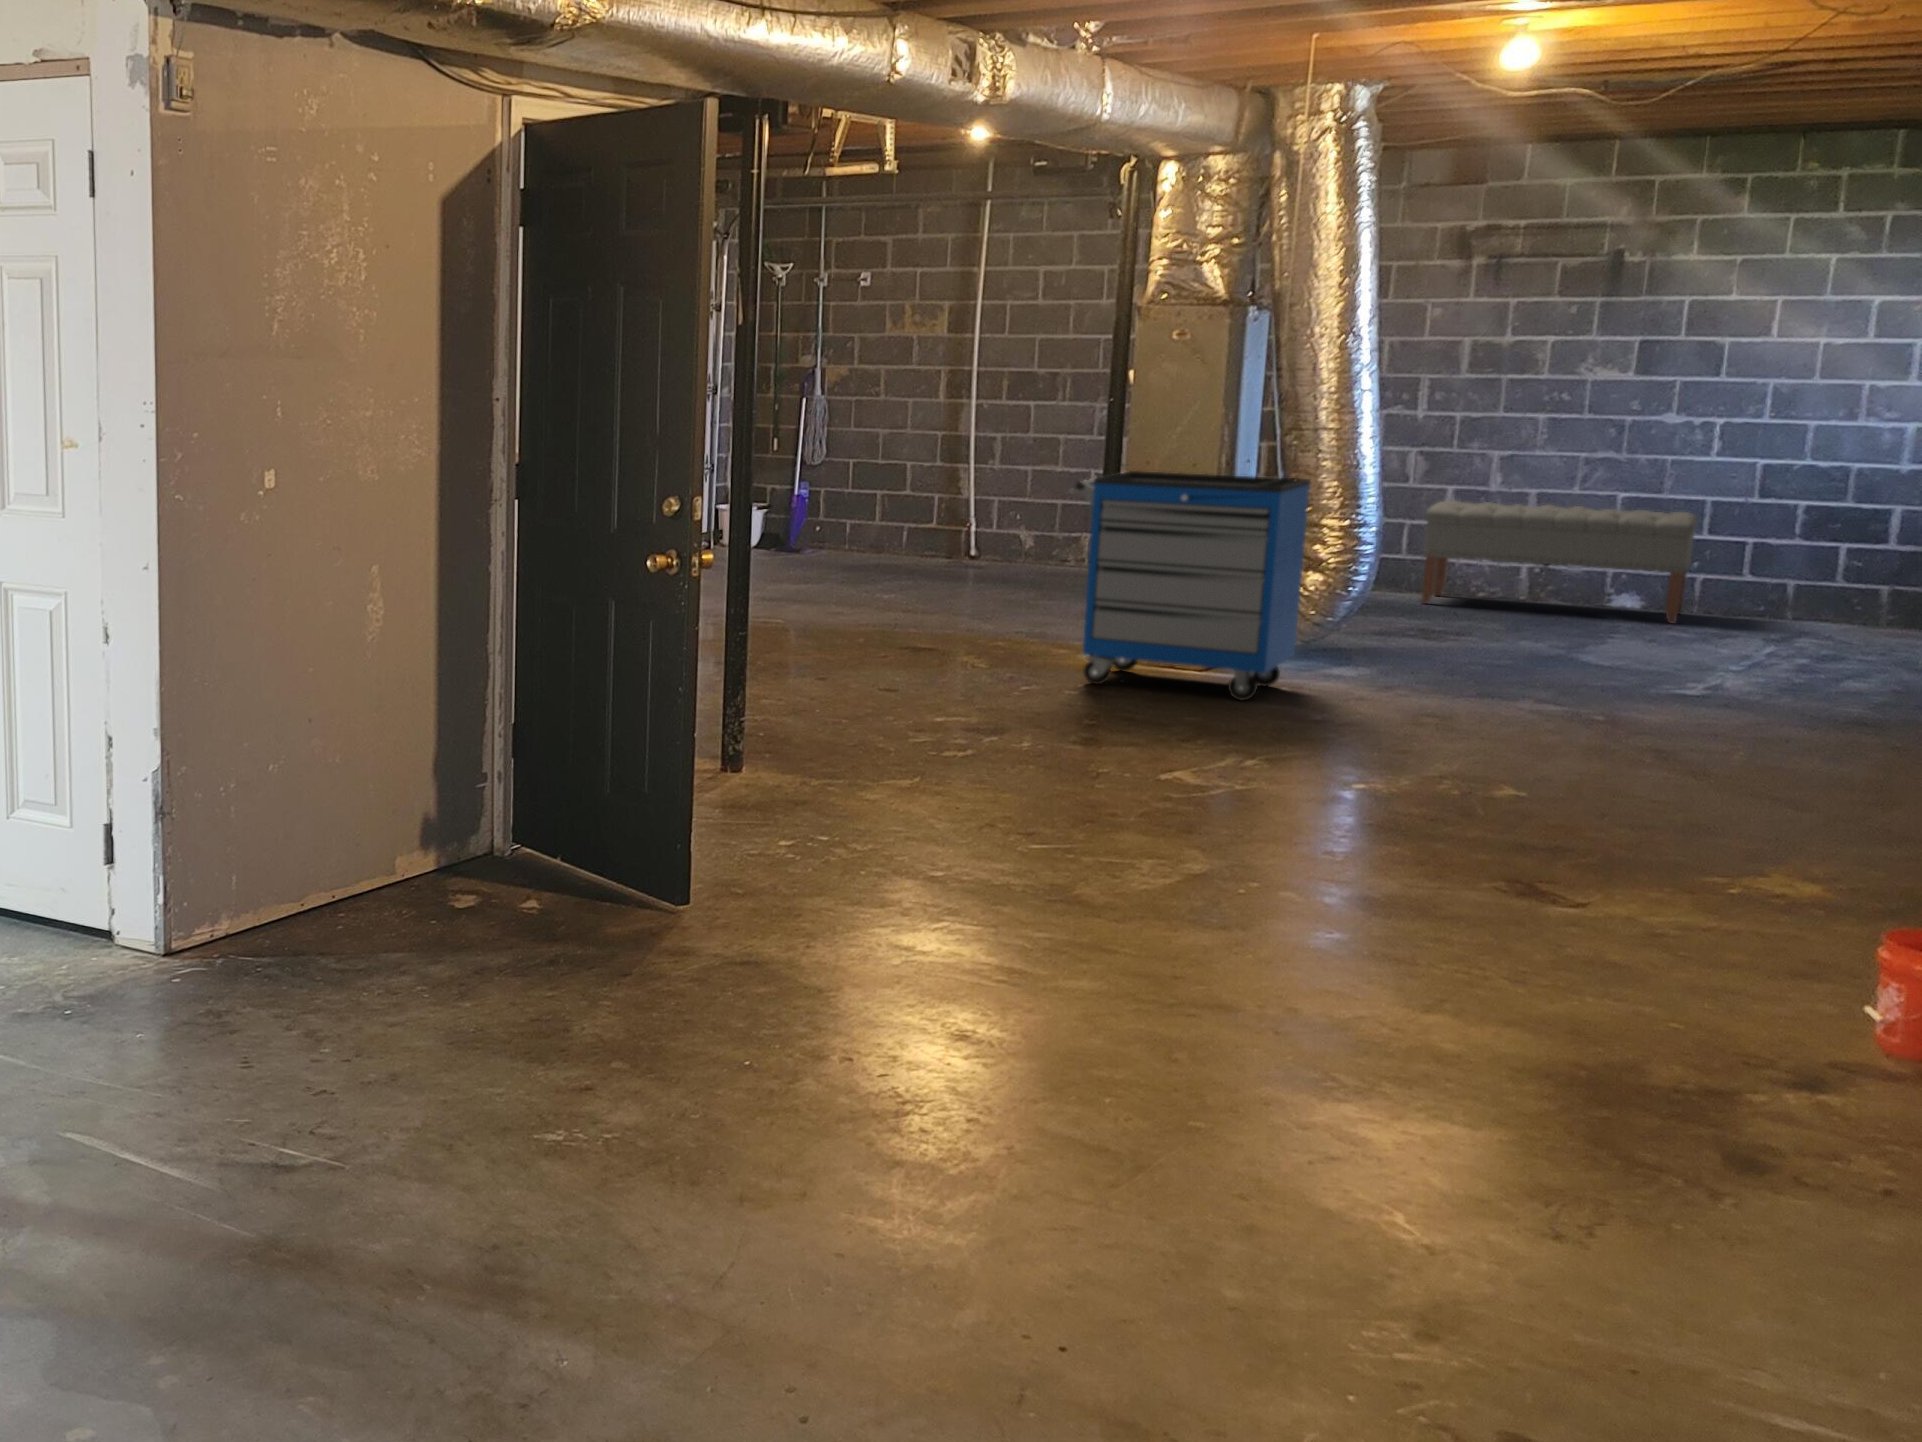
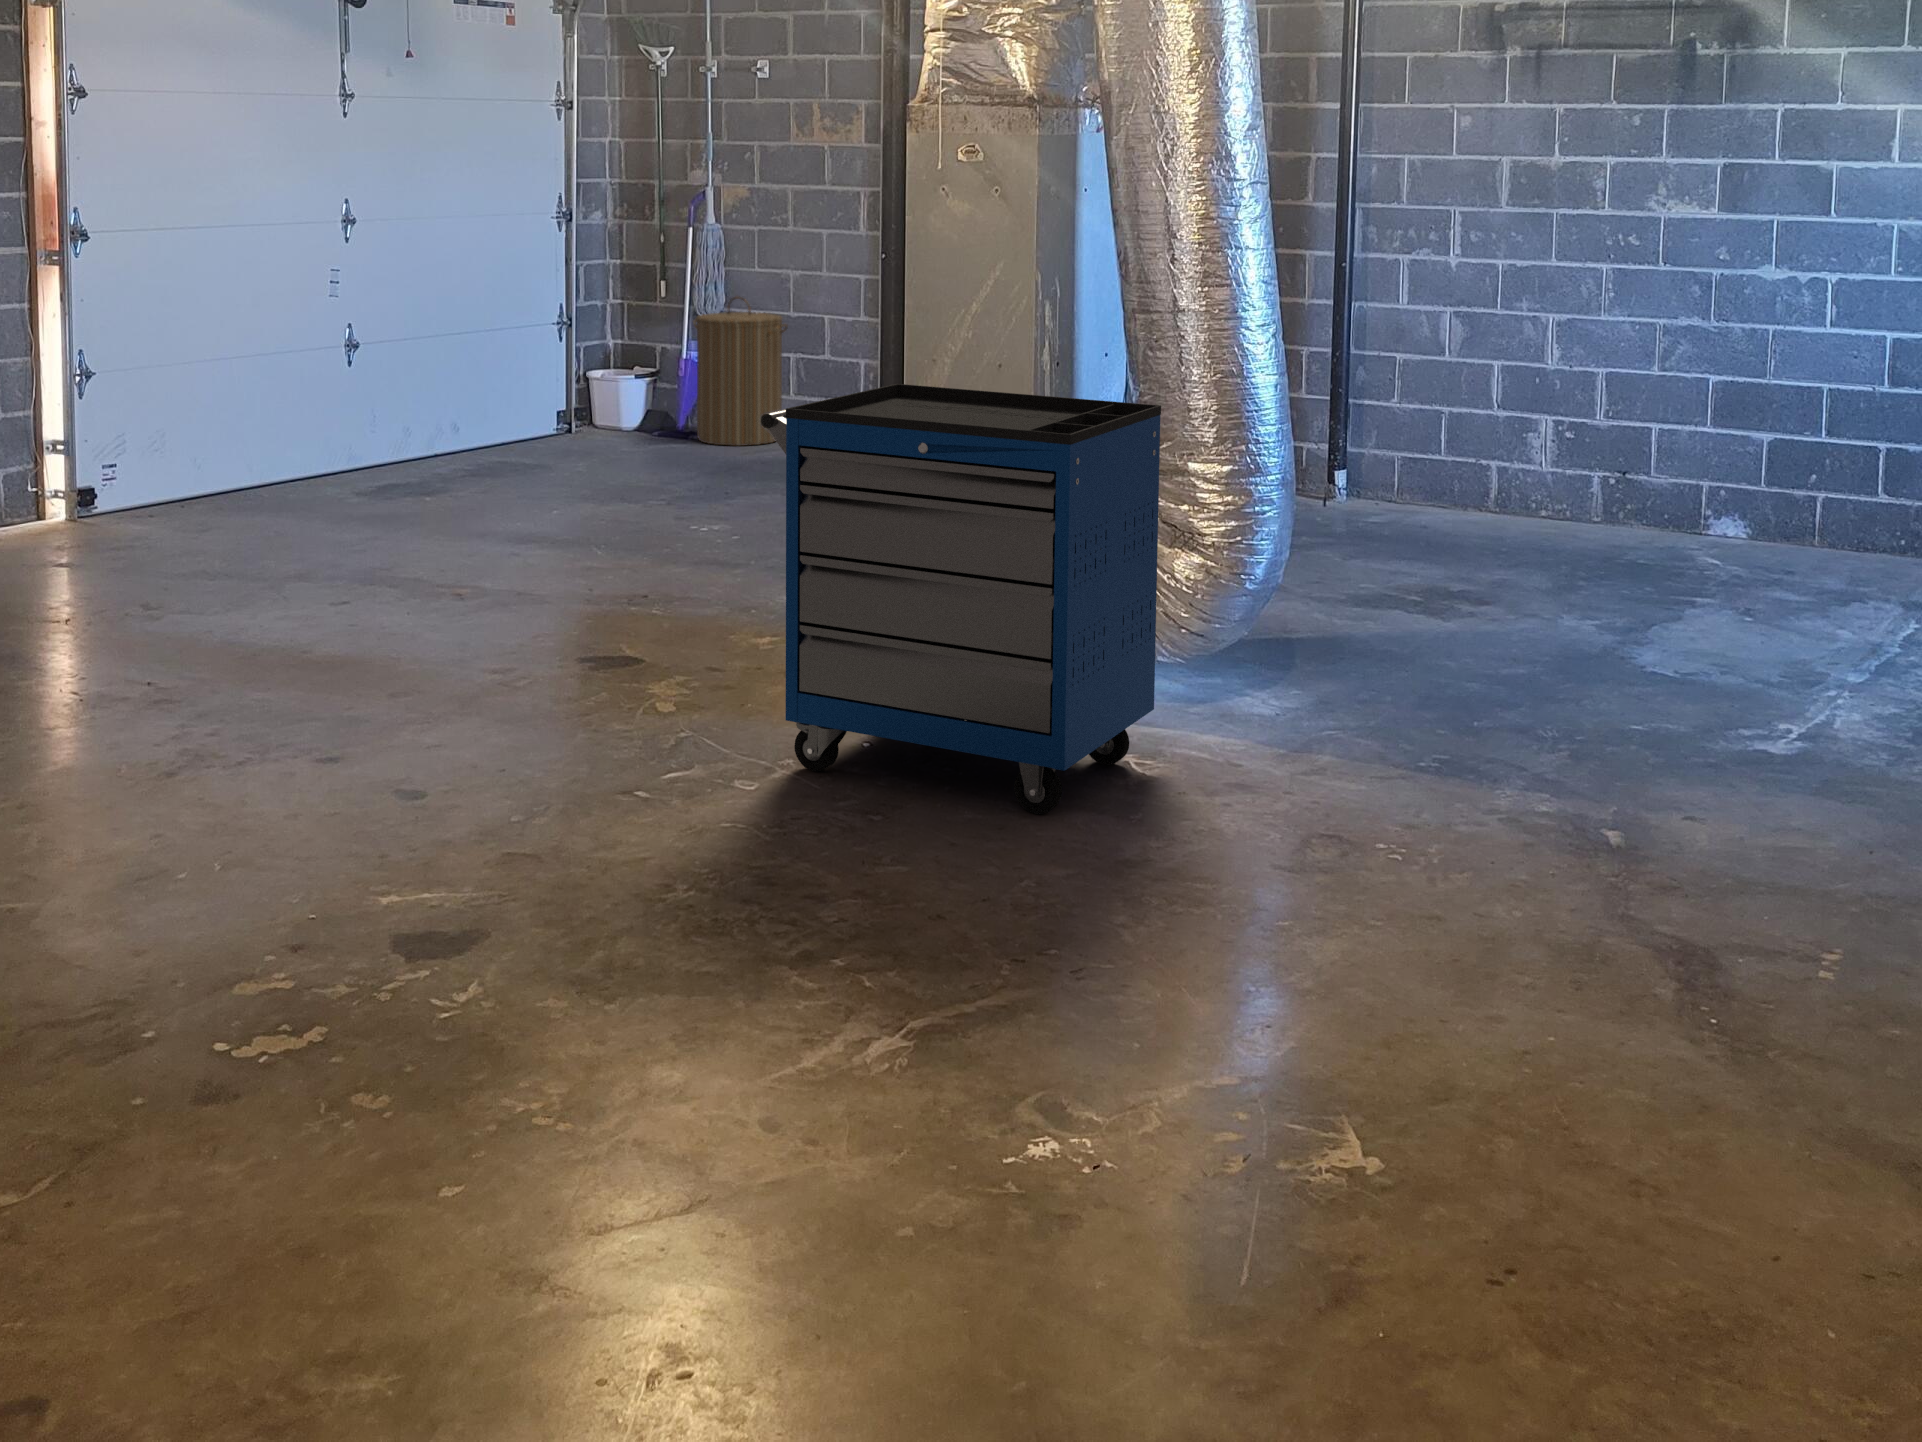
laundry hamper: none [809,447,883,554] -> present [694,296,788,446]
bench: present [1421,500,1698,623] -> none [1455,383,1813,569]

